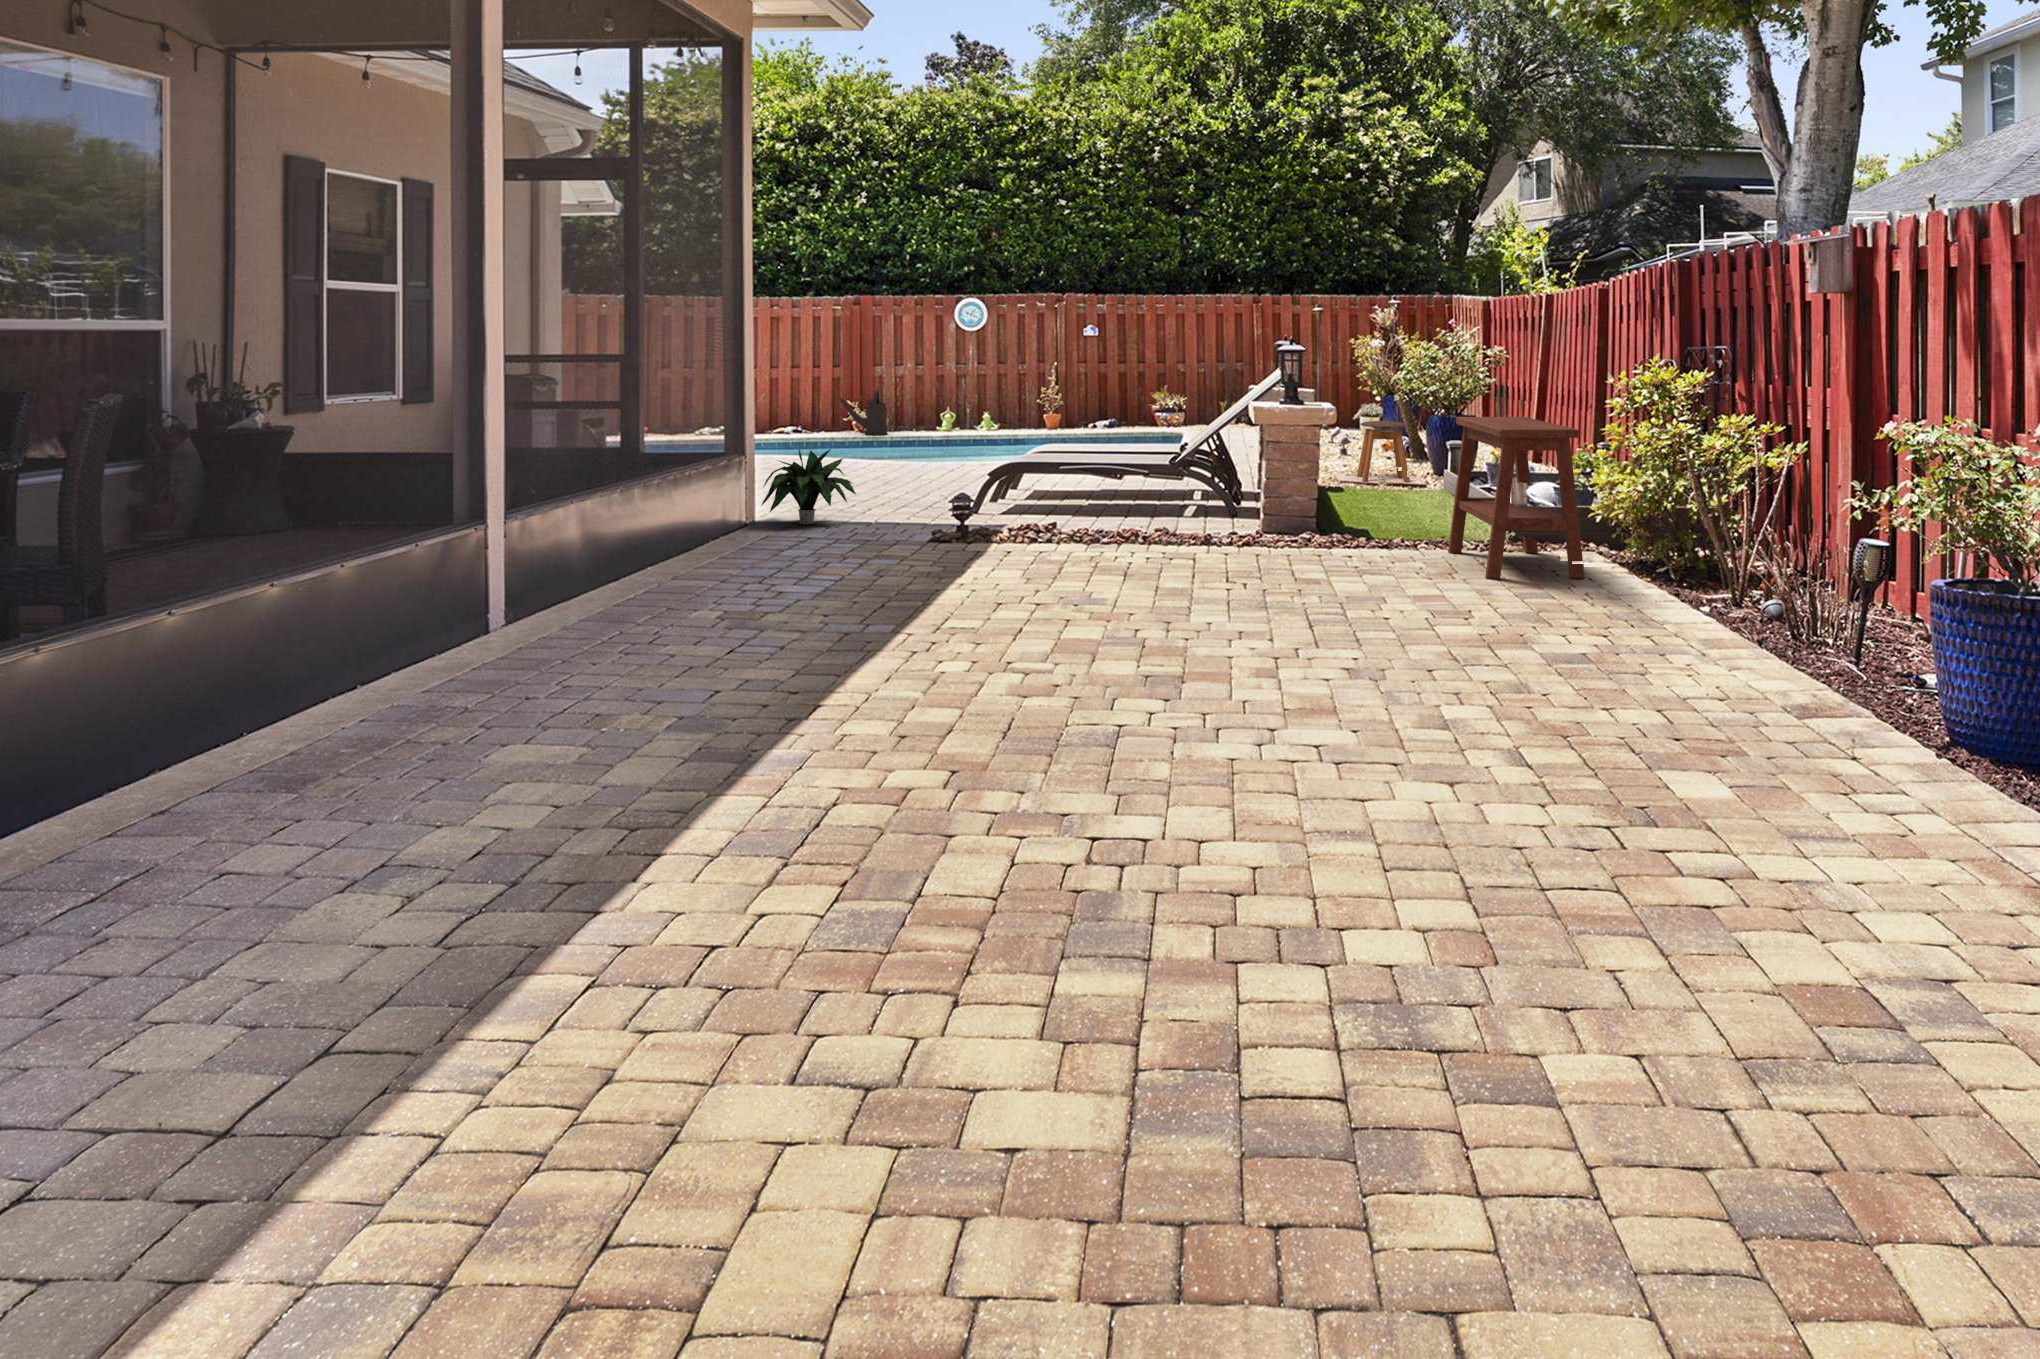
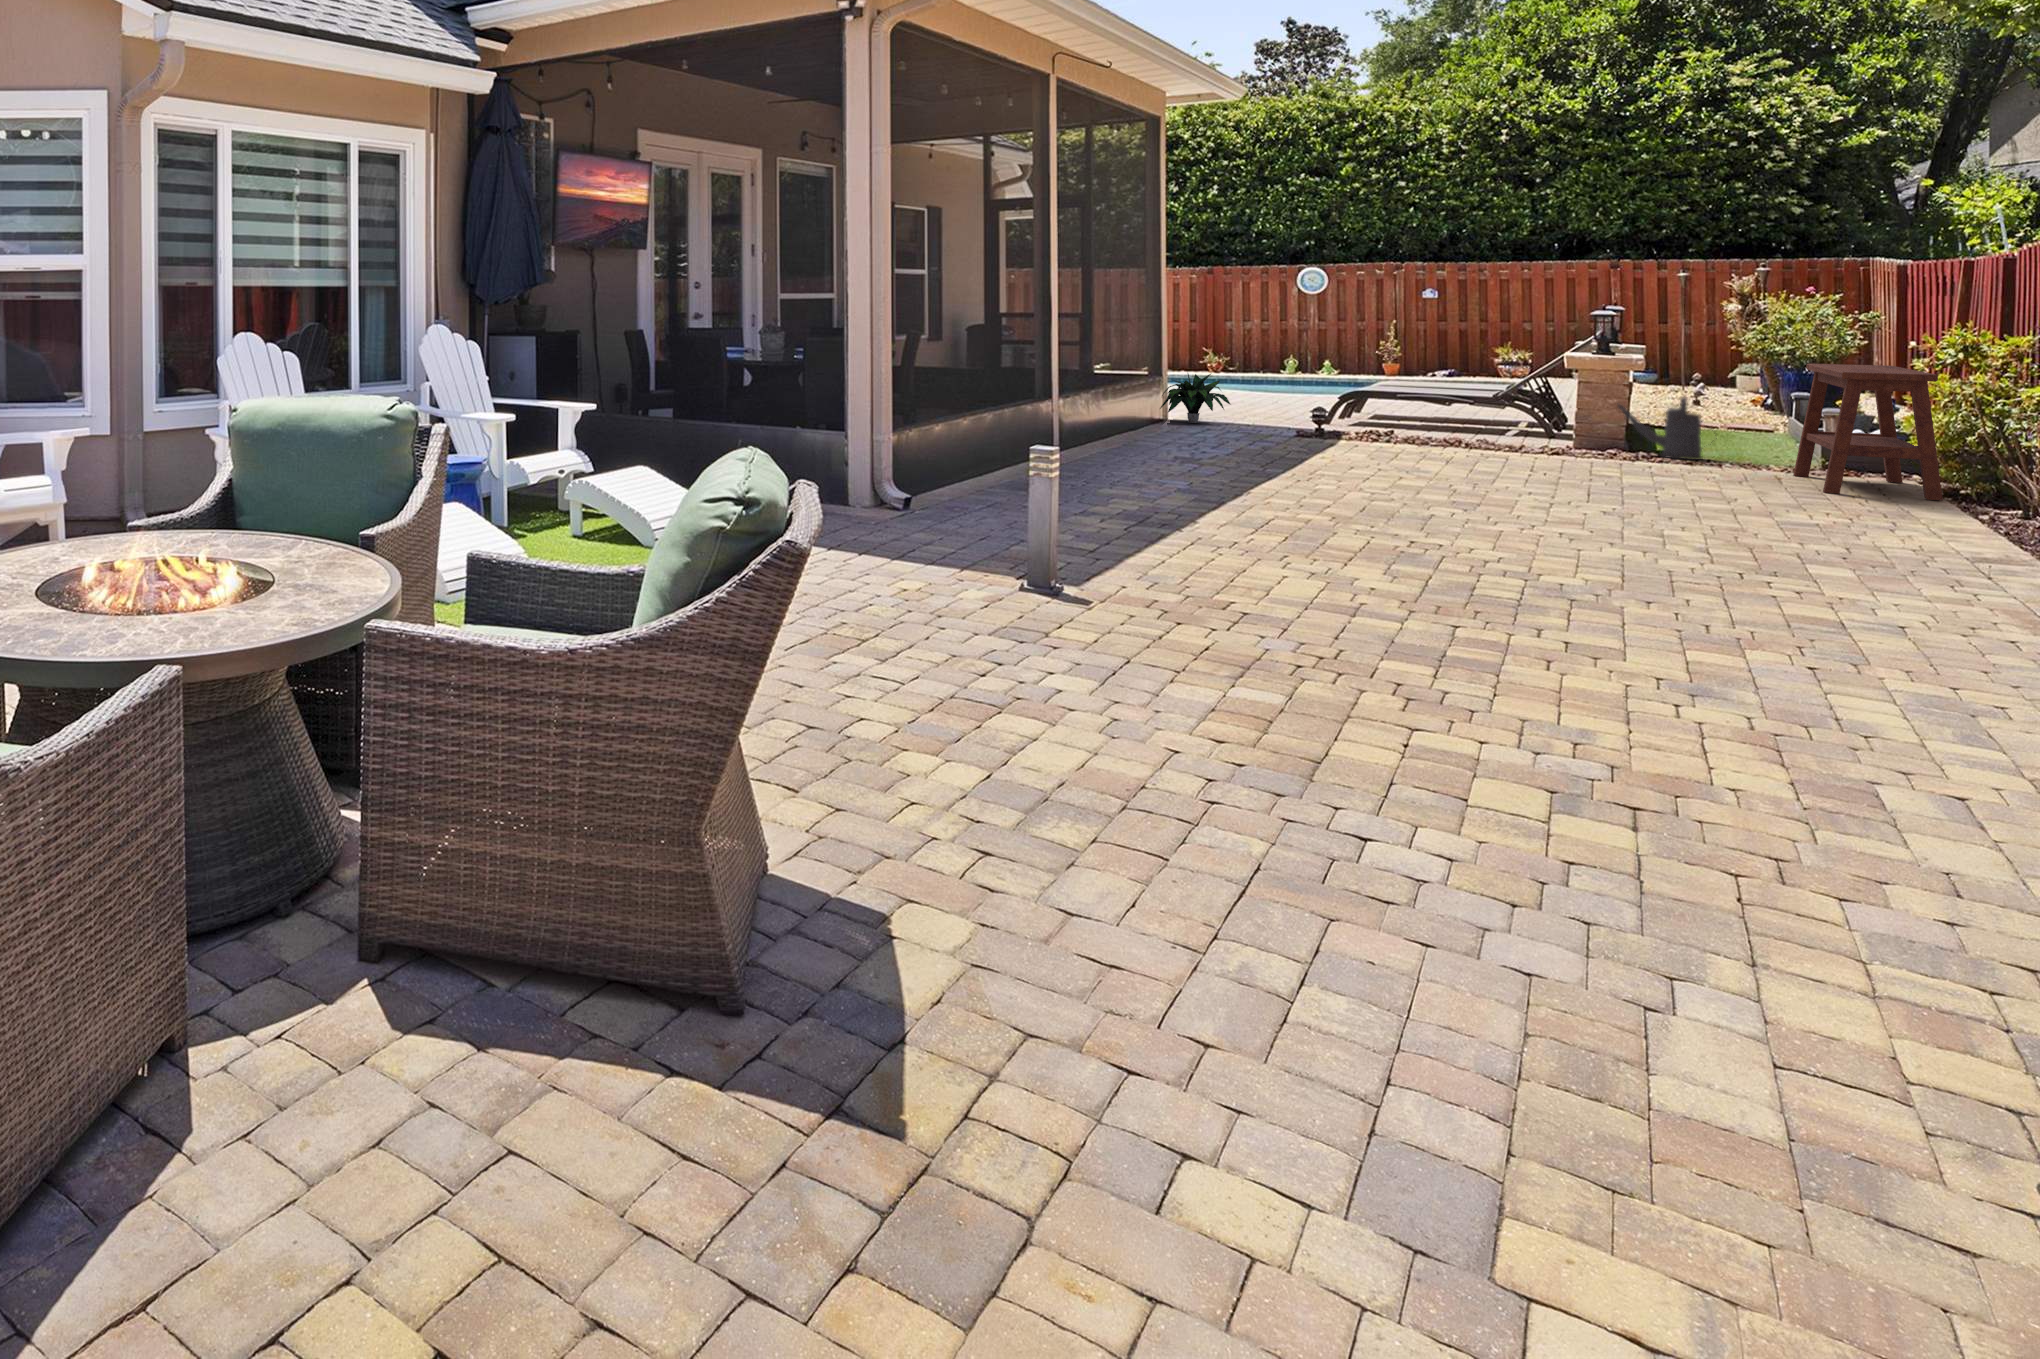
watering can: present [840,391,894,435] -> present [1618,397,1717,460]
stool: present [1357,421,1409,482] -> none [1721,373,1785,429]

